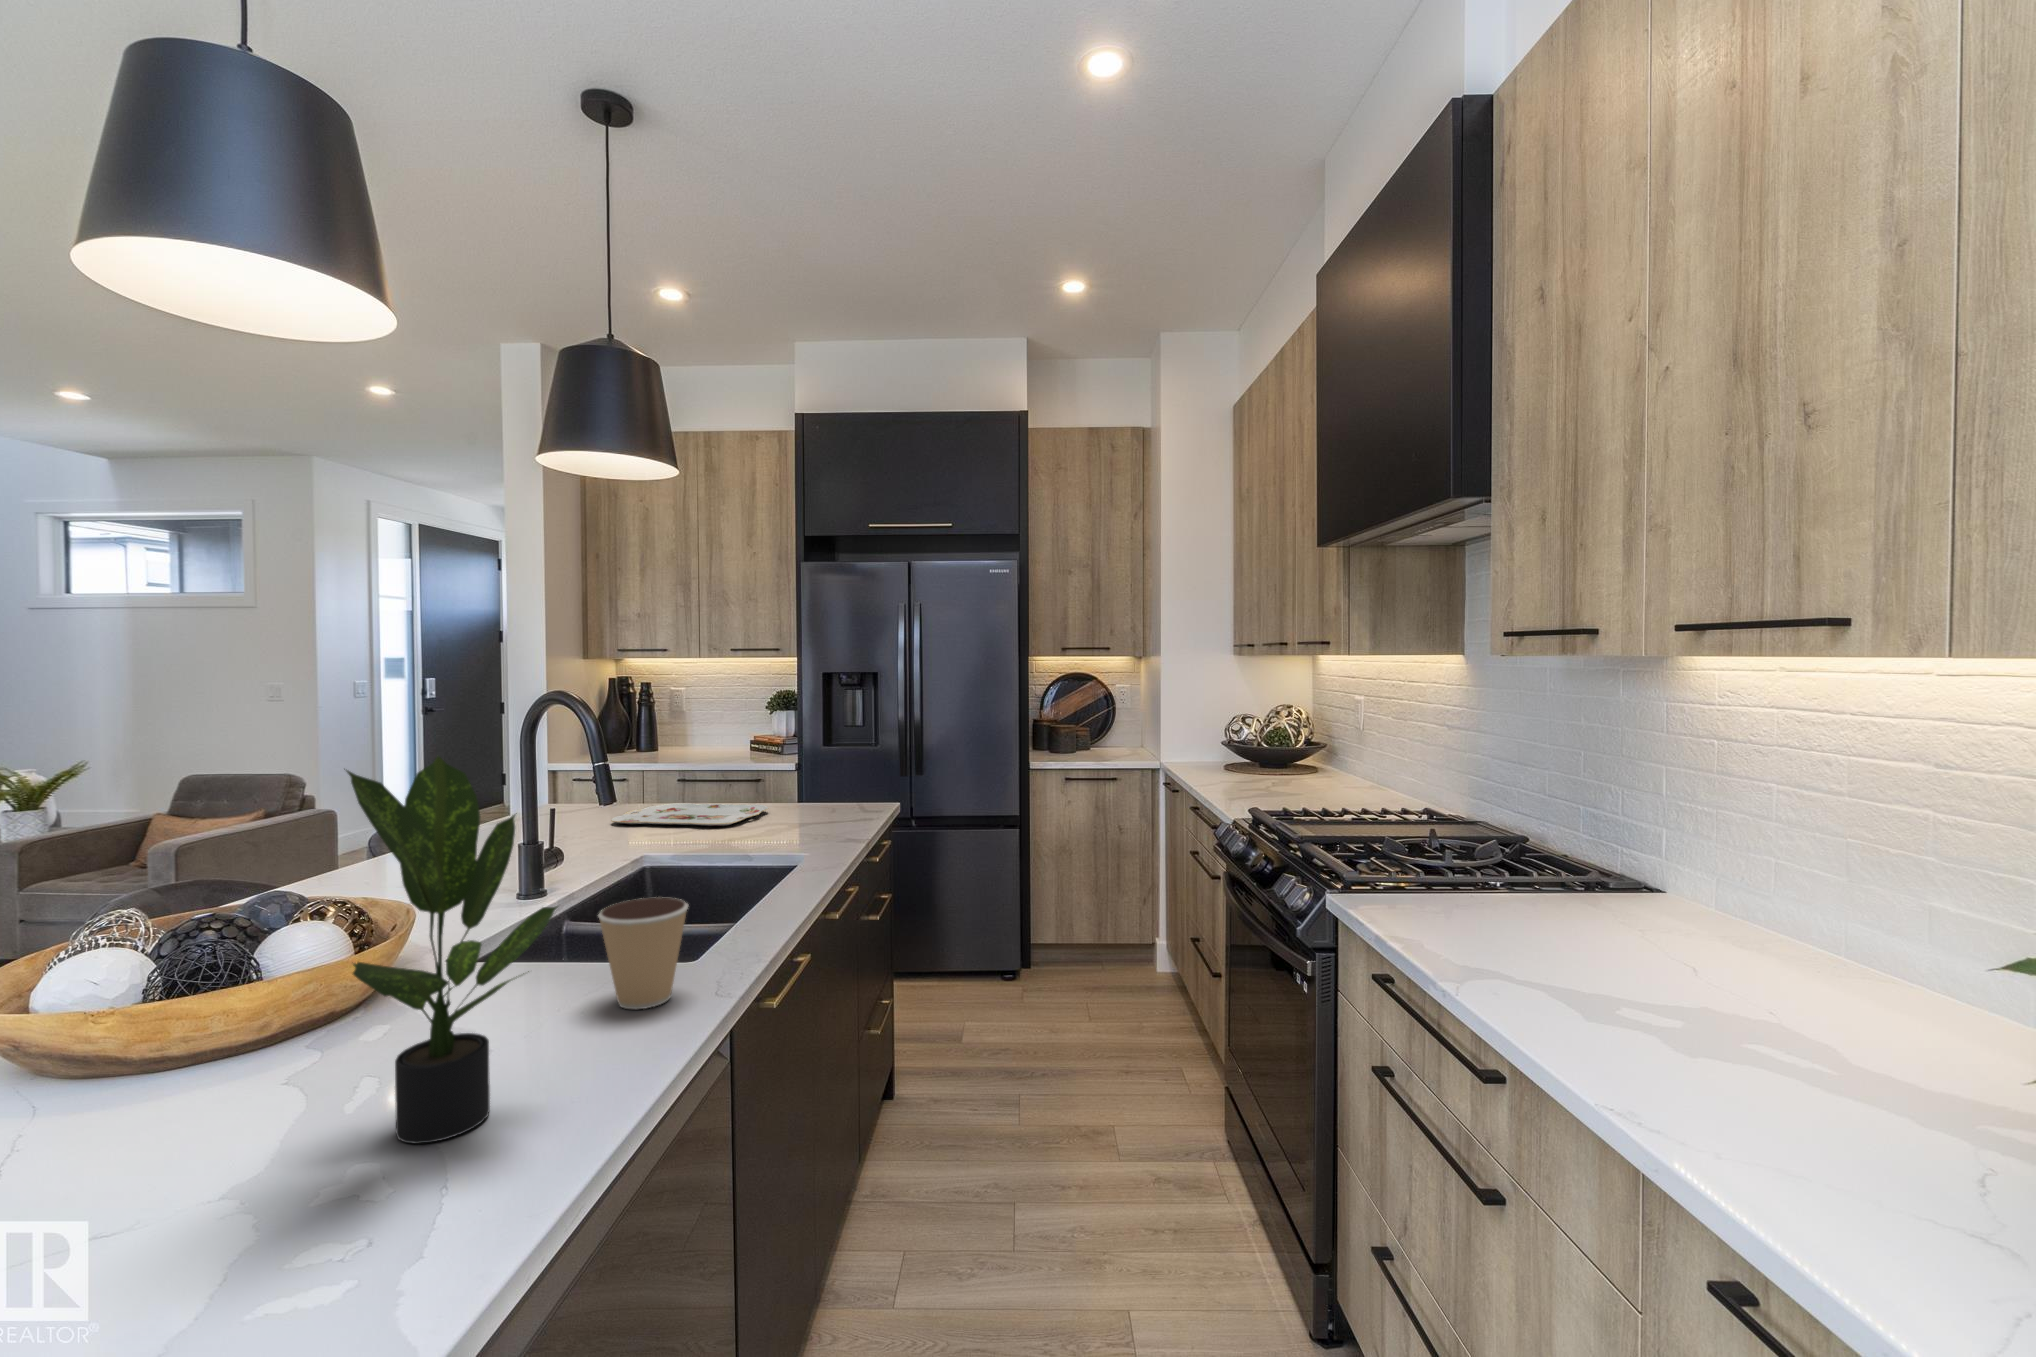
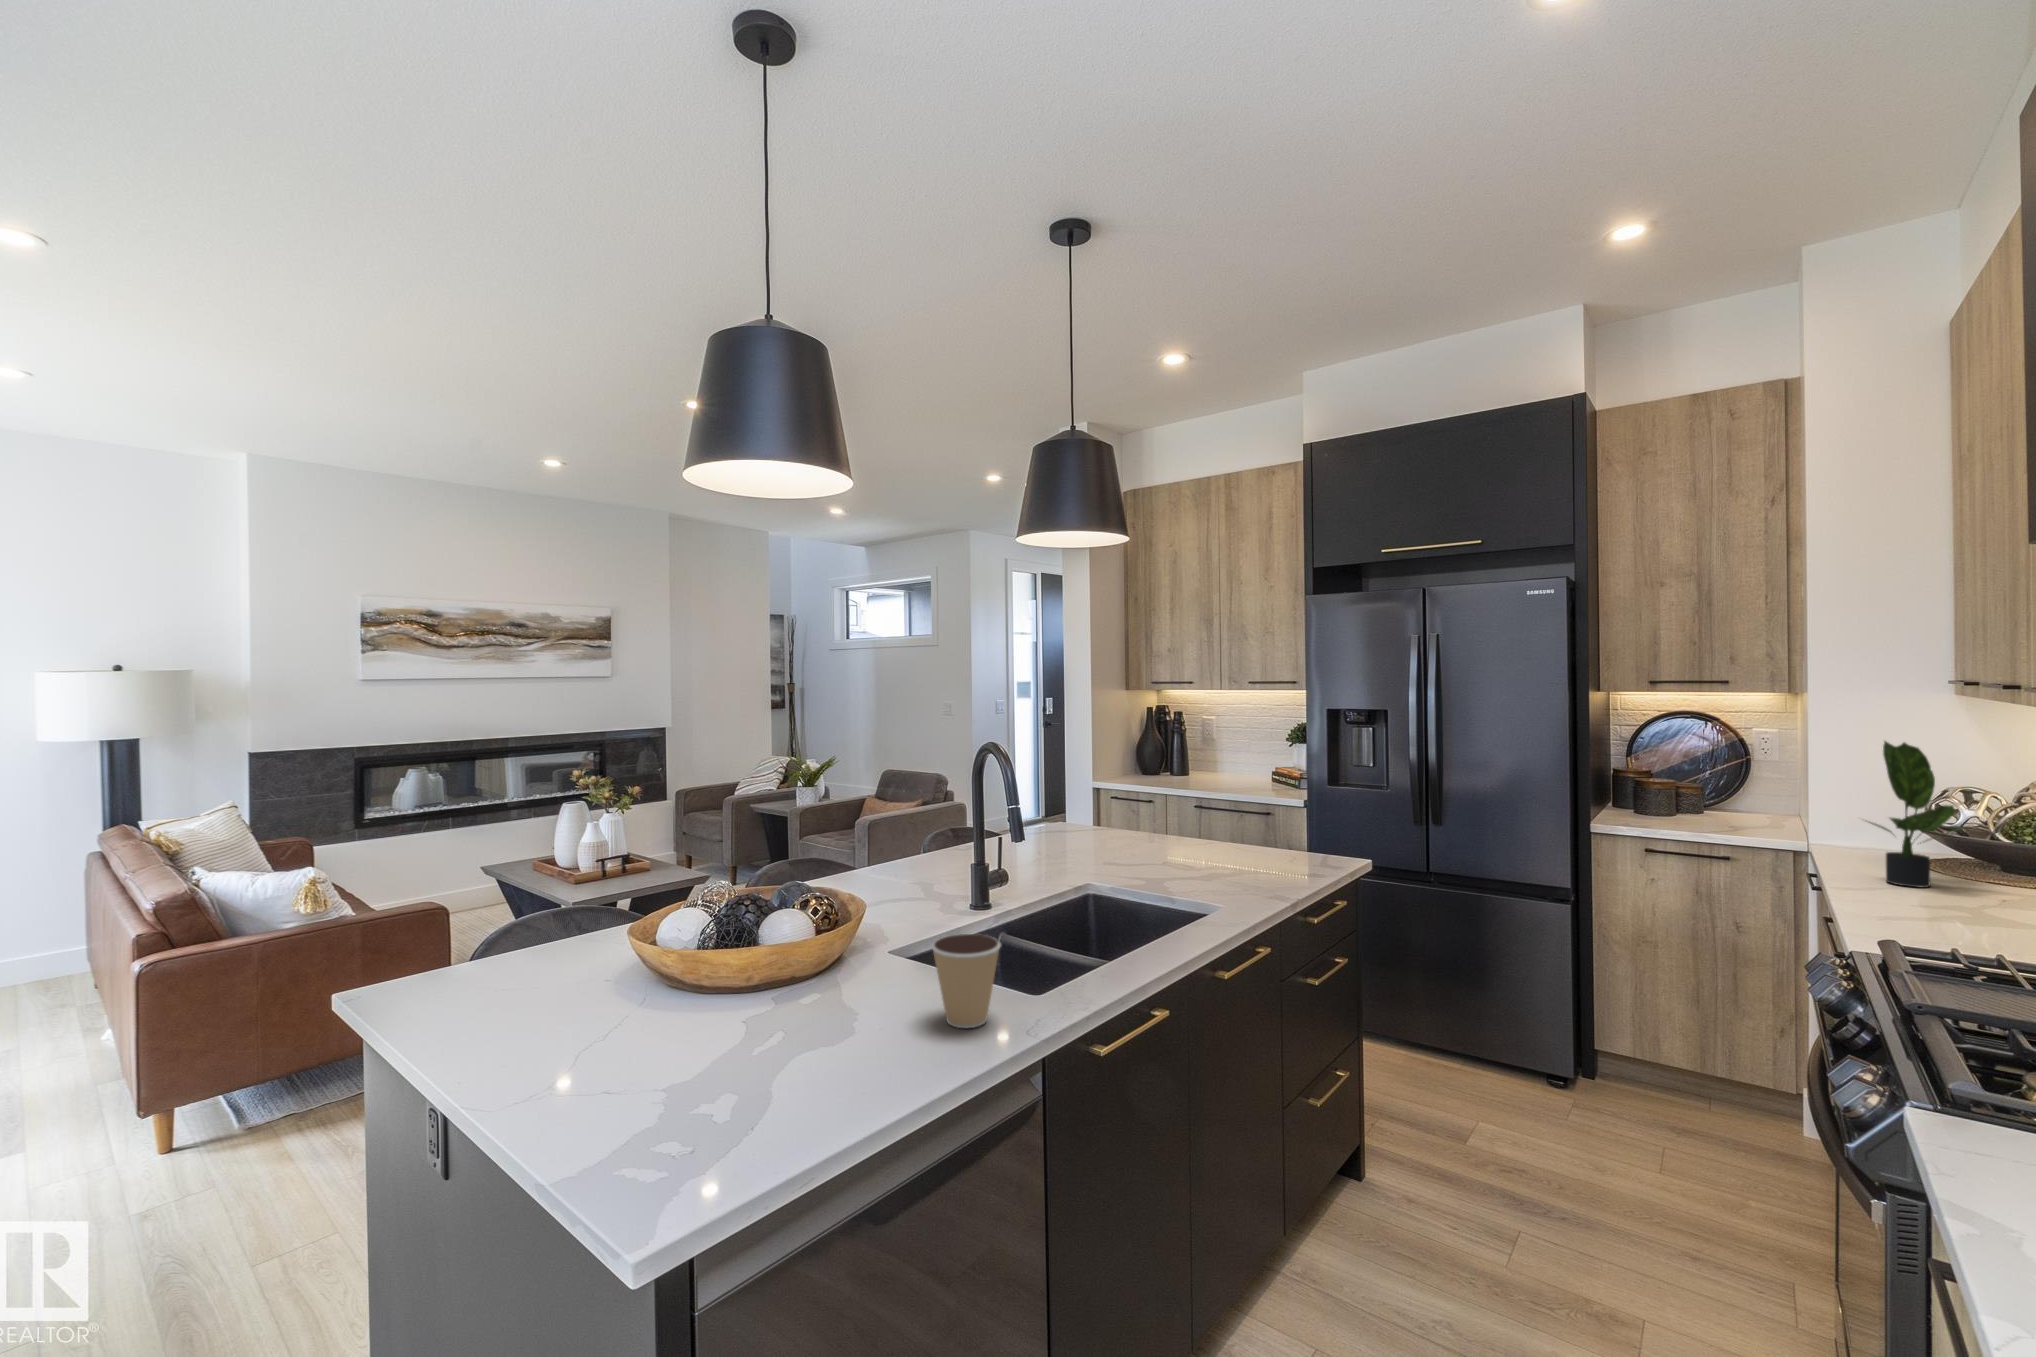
potted plant: present [344,756,558,1144] -> present [1866,741,1964,888]
serving tray: present [611,803,769,826] -> none [1088,833,1227,862]

